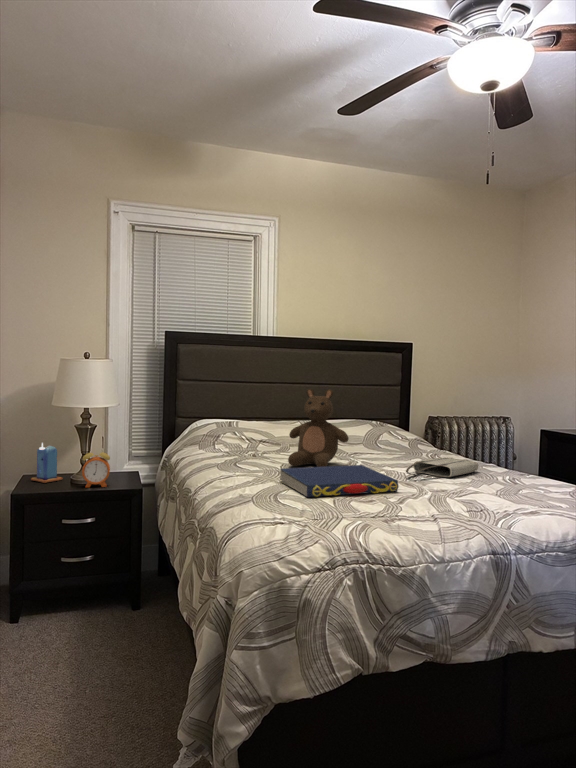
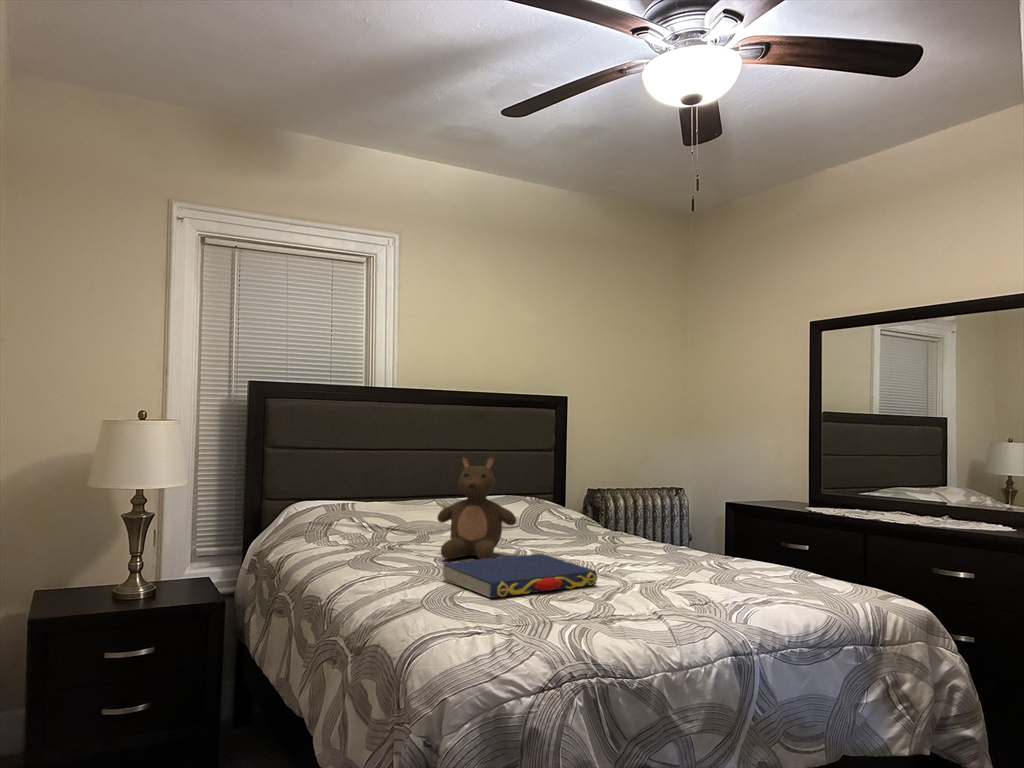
candle: present [31,443,62,483] -> none [48,542,99,601]
alarm clock: present [82,453,110,487] -> none [136,544,178,604]
tote bag: present [406,457,478,477] -> none [596,540,675,565]

